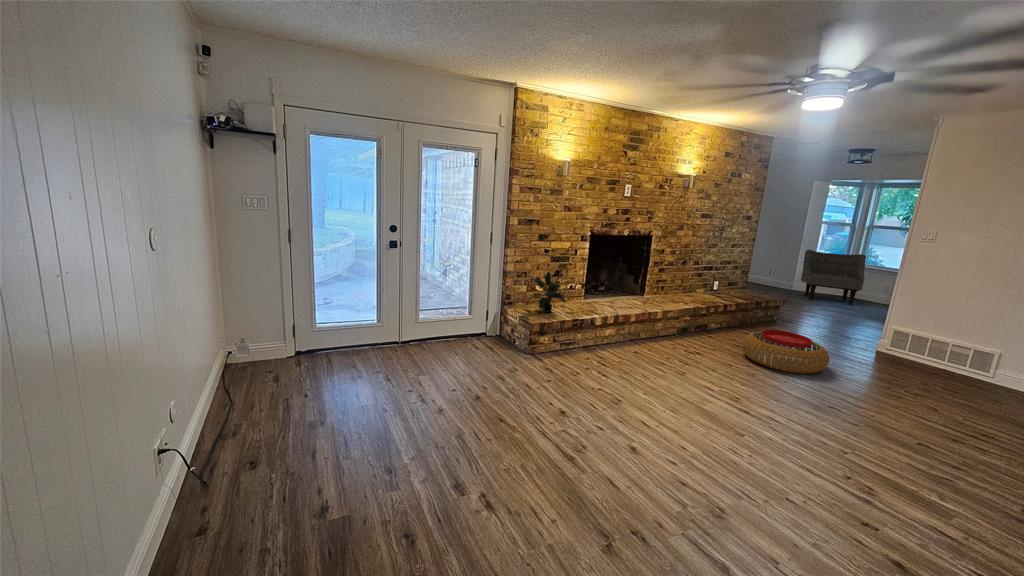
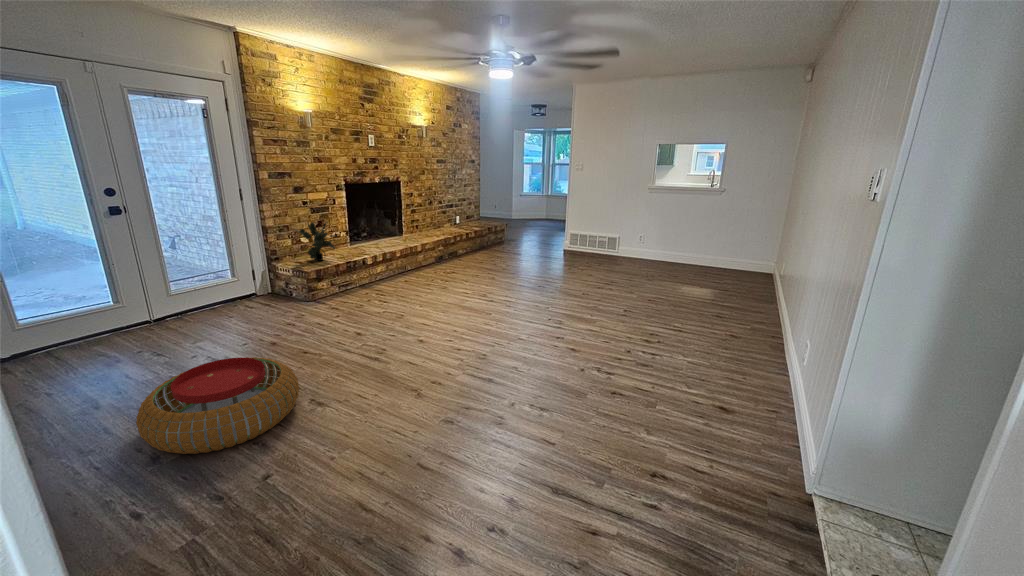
armchair: present [801,250,866,305] -> none [517,185,554,224]
pouf: present [742,330,829,374] -> present [136,357,299,454]

